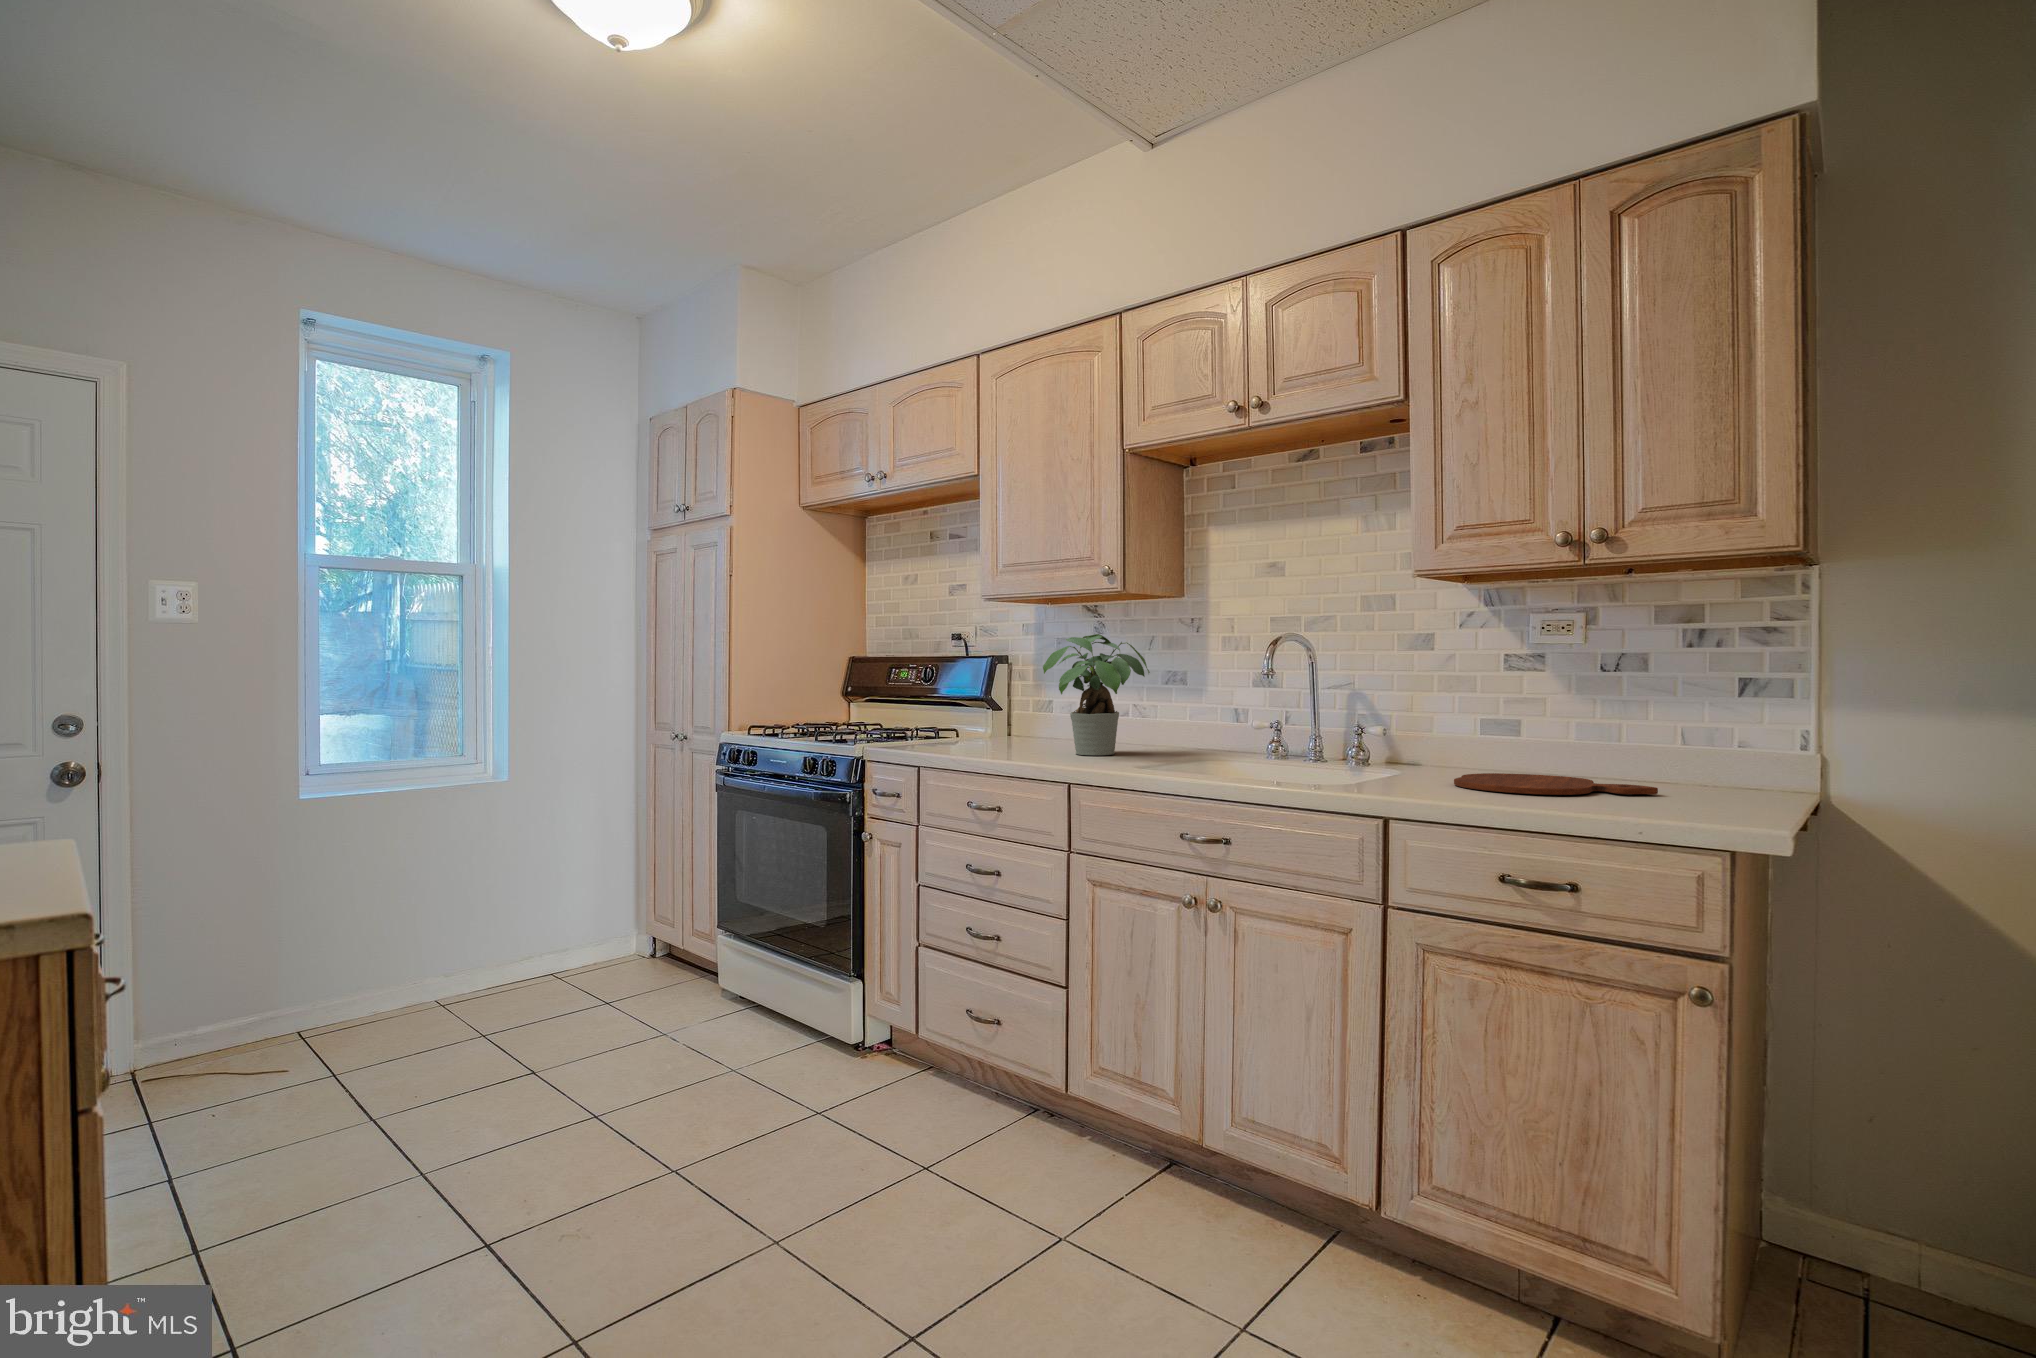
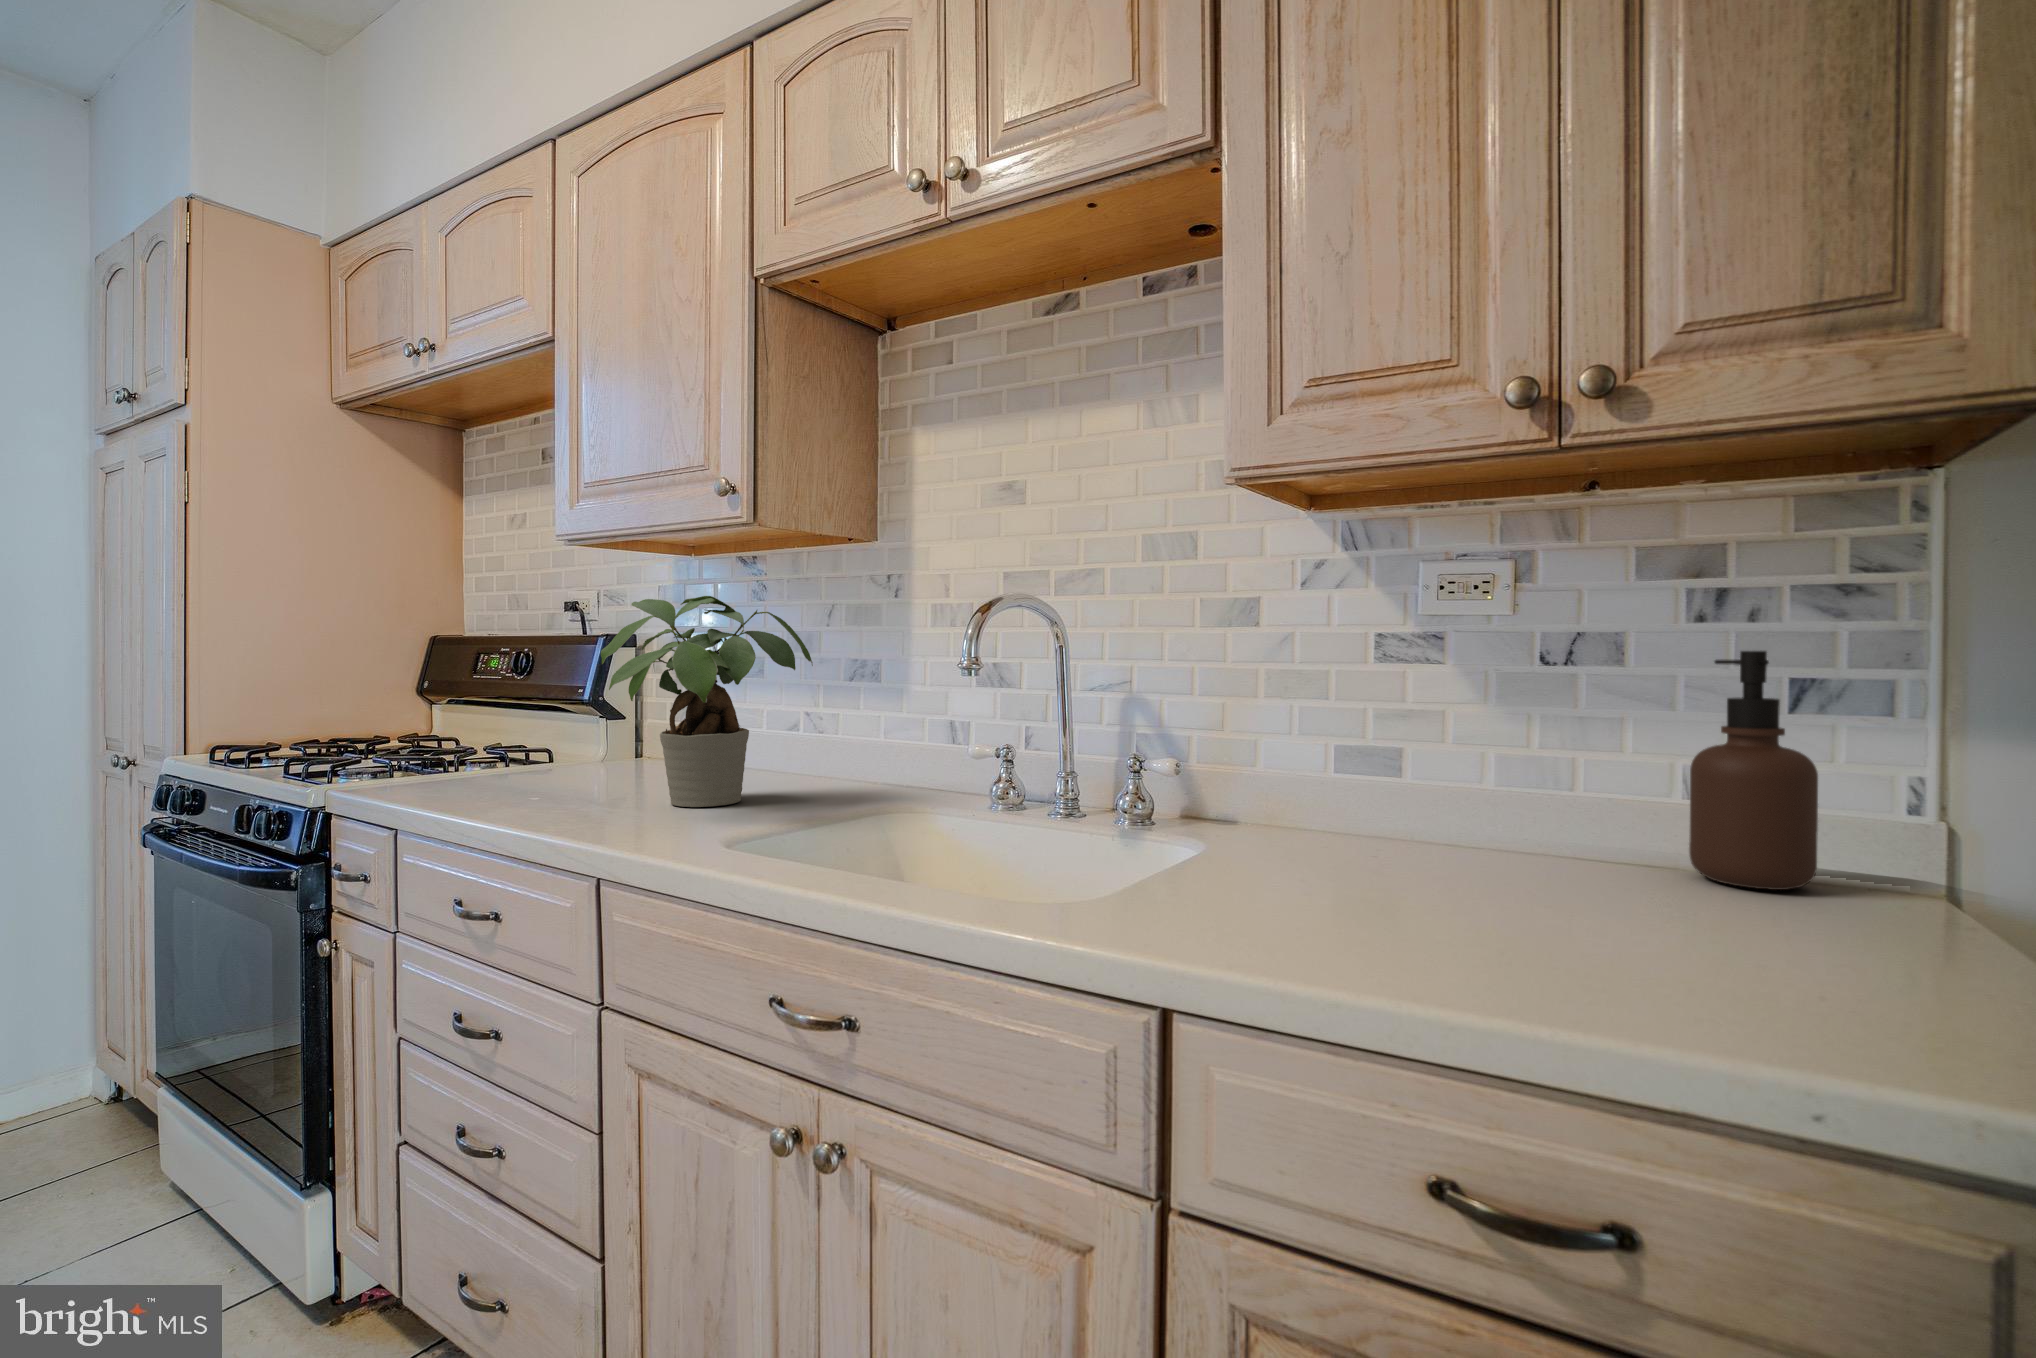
soap dispenser: none [1681,663,1747,788] -> present [1689,651,1818,890]
cutting board: present [1454,773,1658,795] -> none [1297,854,1697,932]

